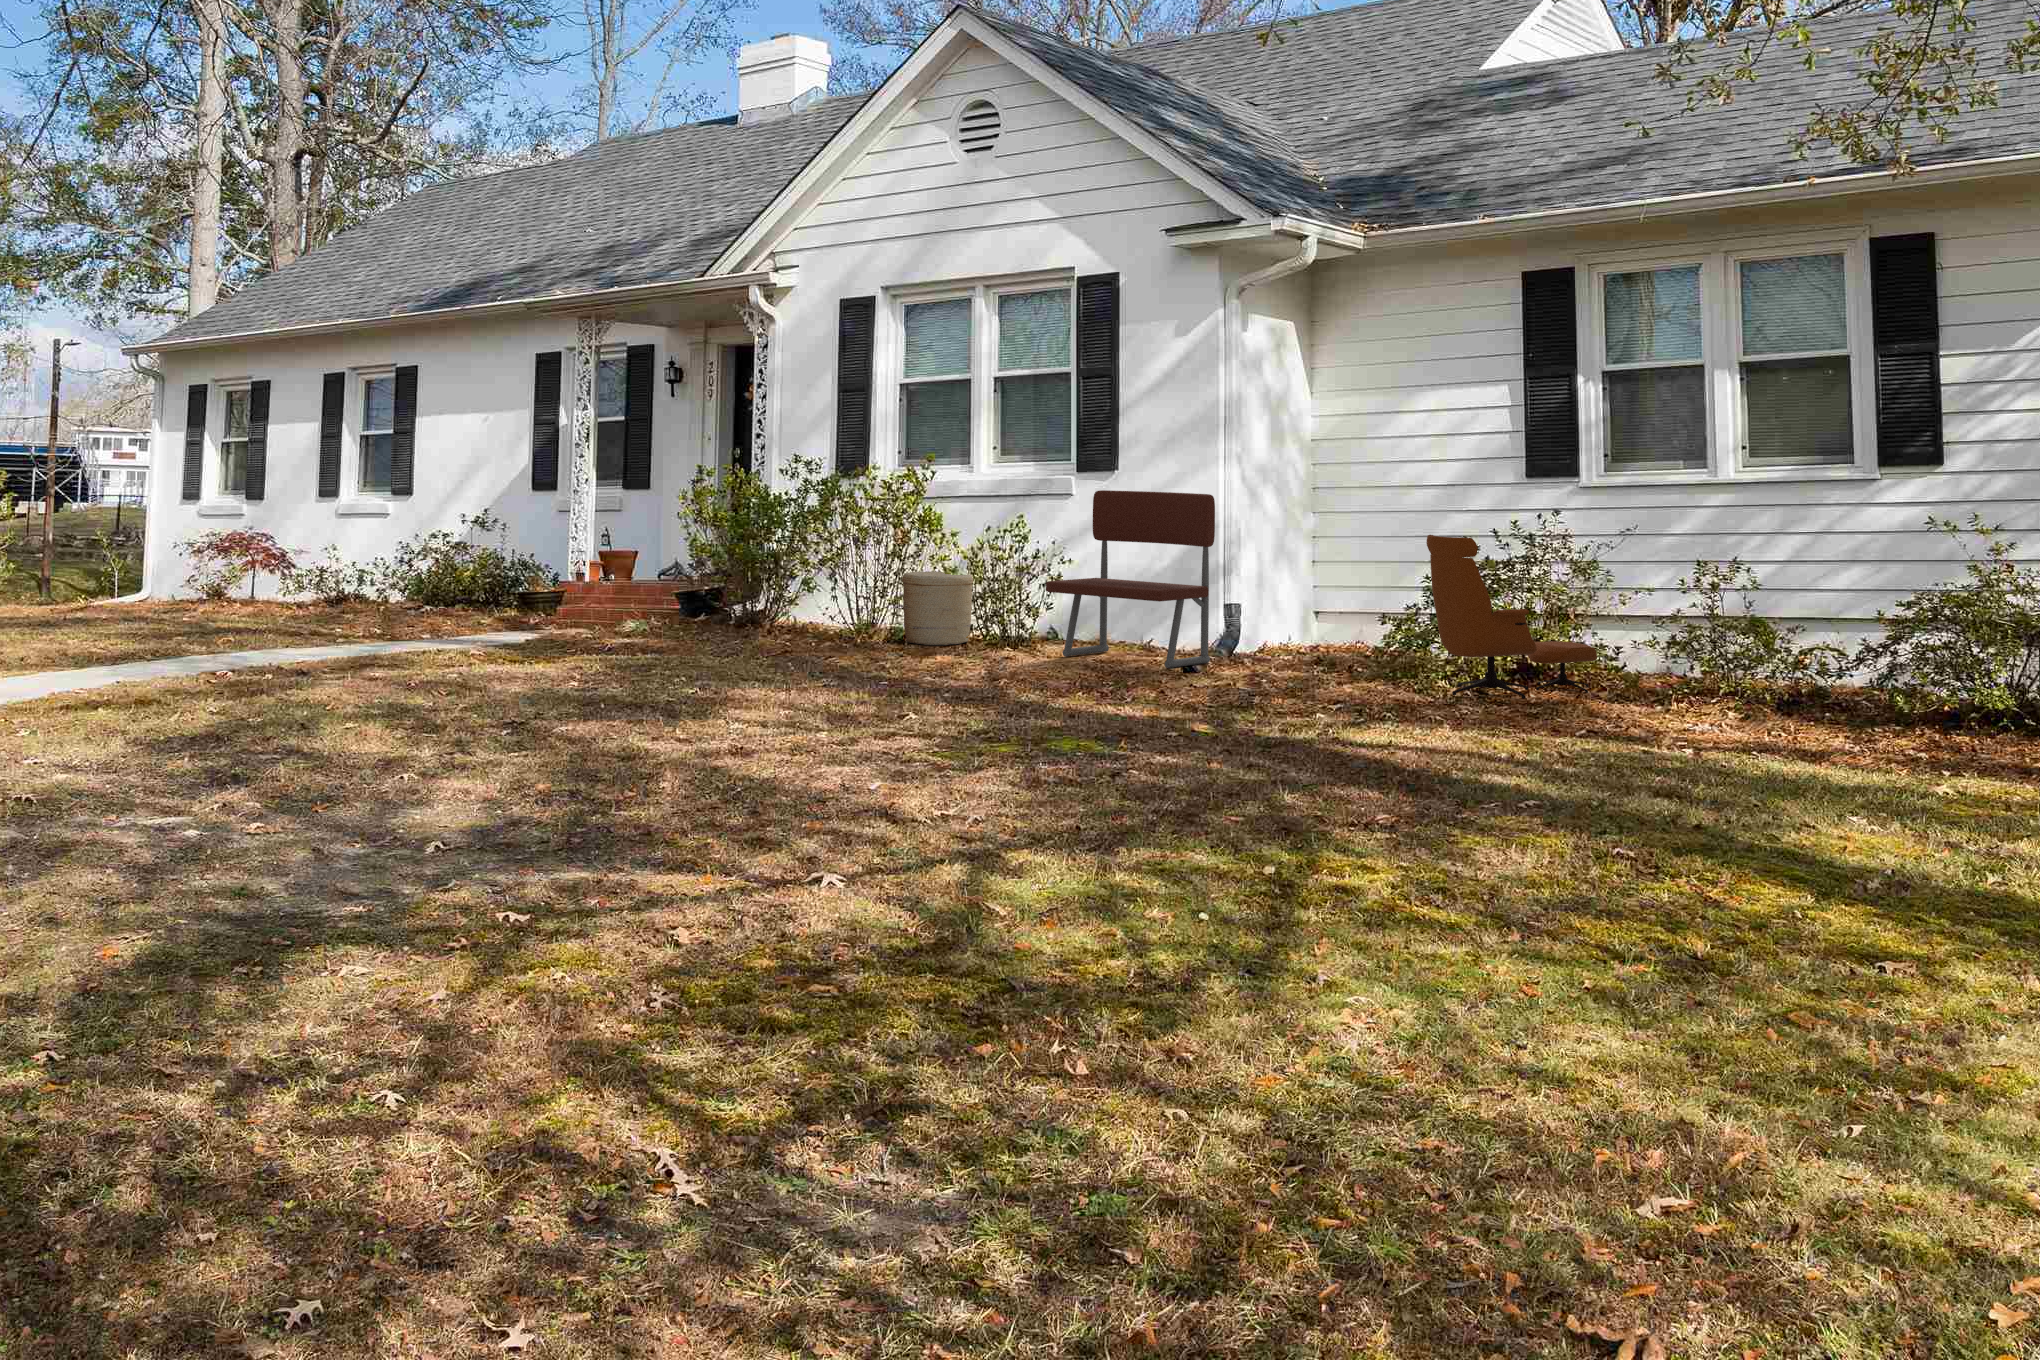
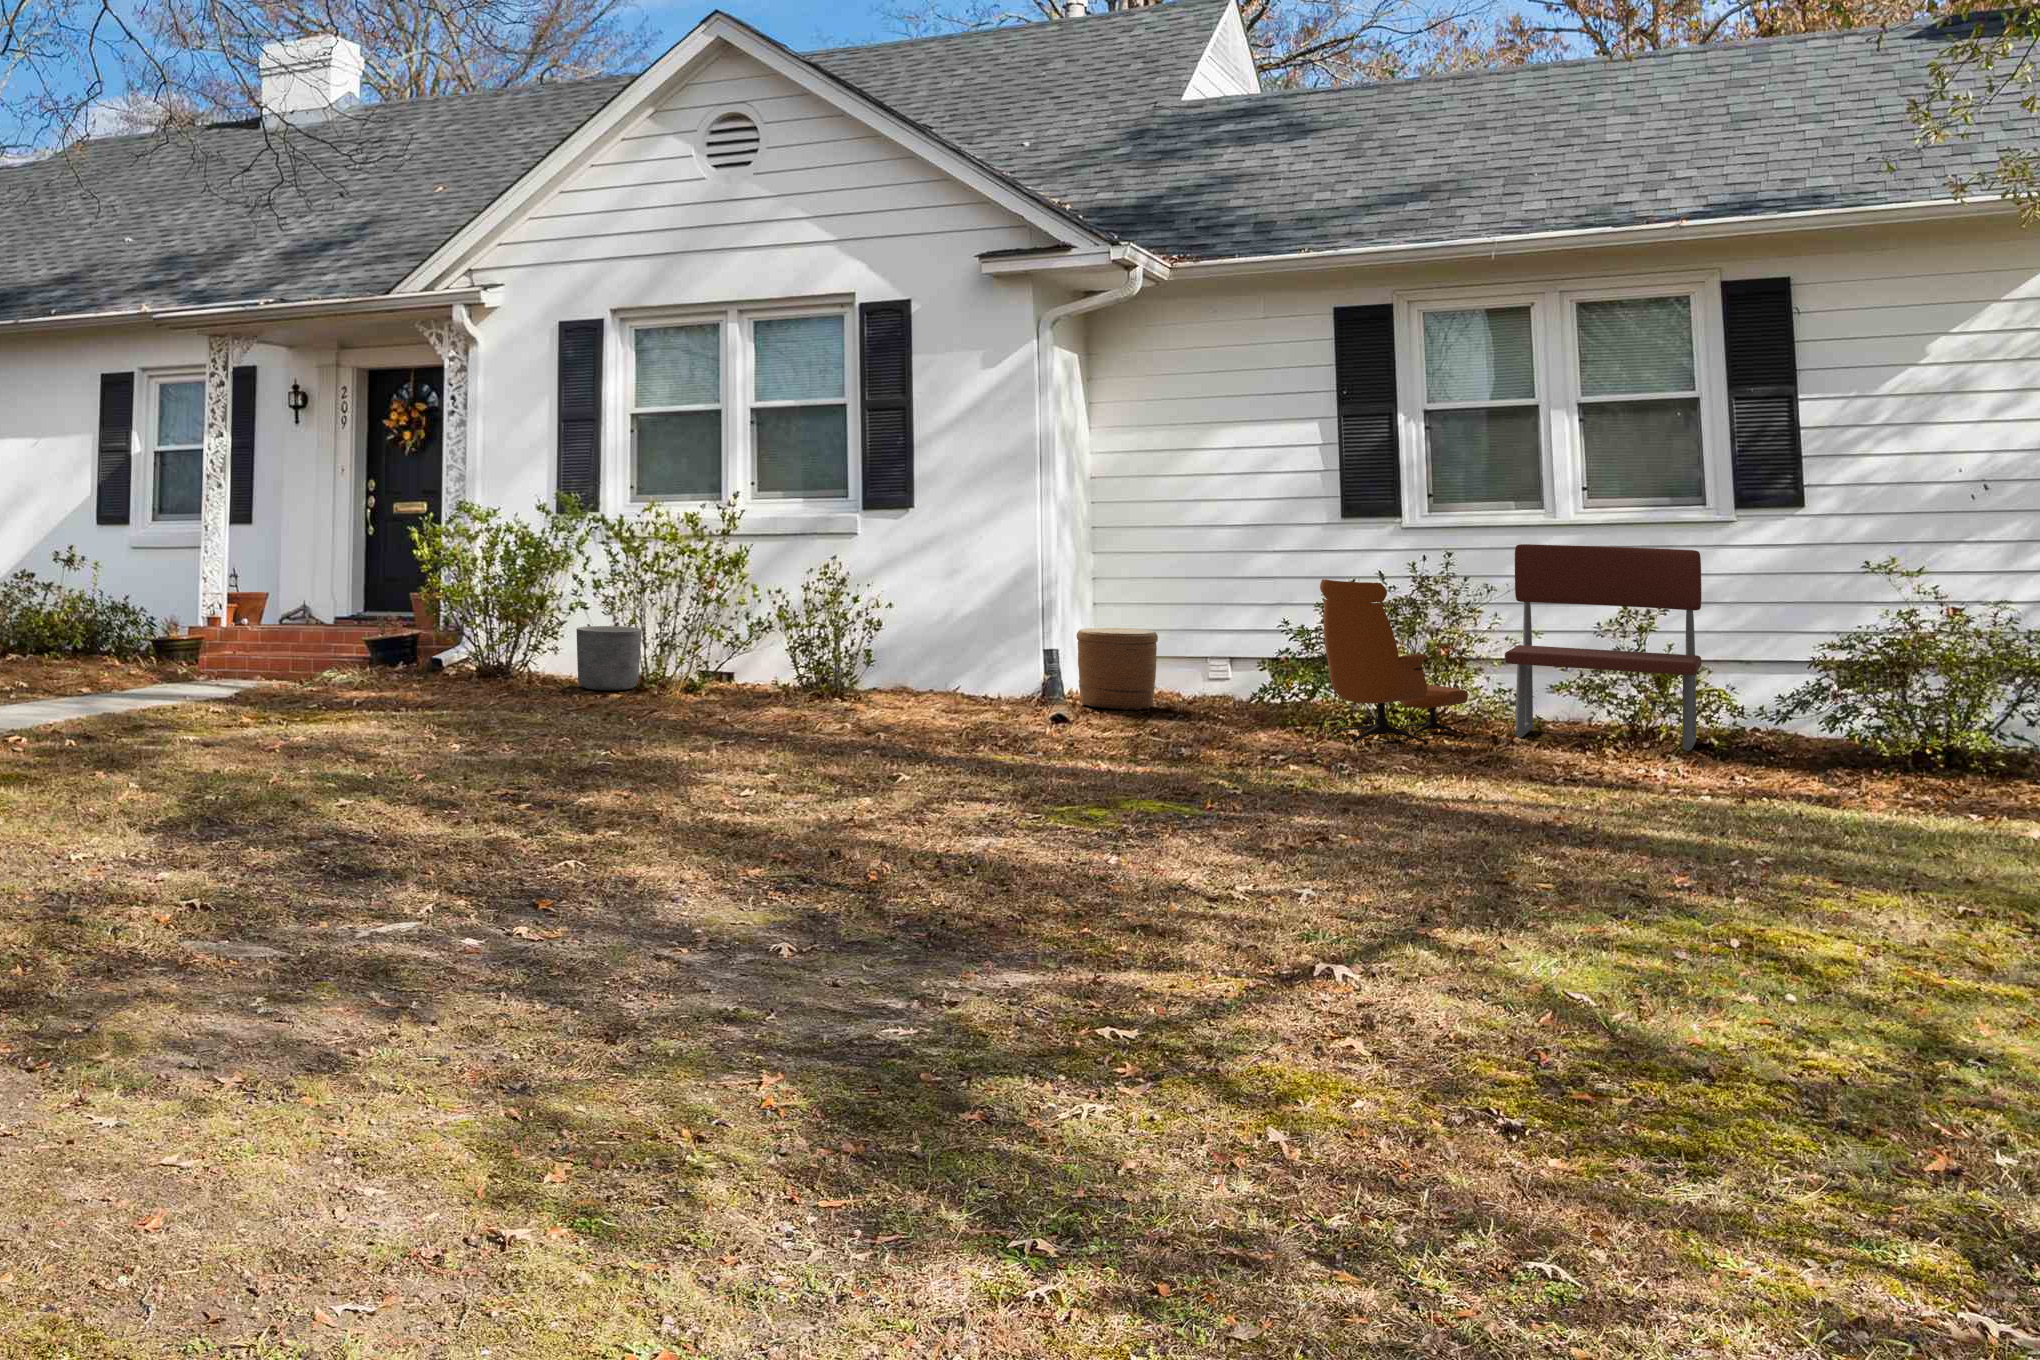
bench: present [1046,490,1215,668] -> present [1505,544,1701,751]
basket: present [902,571,973,645] -> present [1076,628,1158,710]
planter: none [827,579,887,638] -> present [577,626,642,691]

